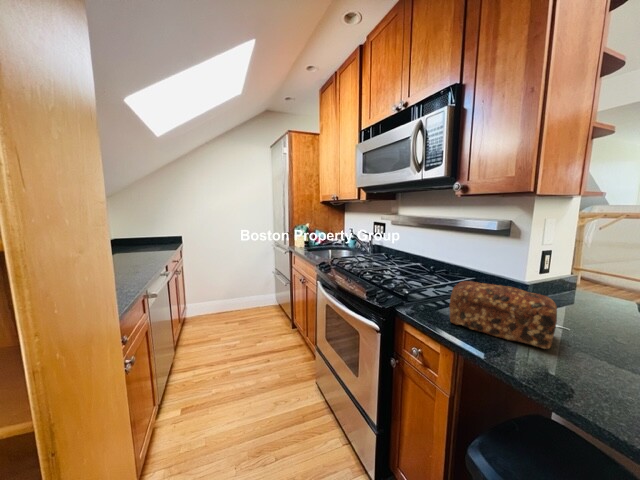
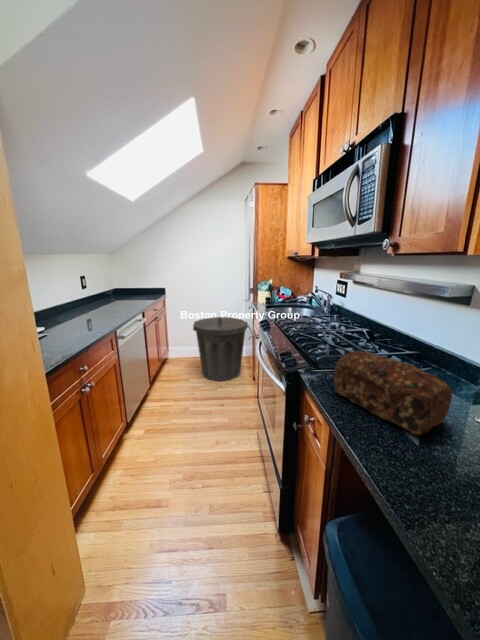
trash can: none [222,264,281,334] -> present [193,317,248,381]

